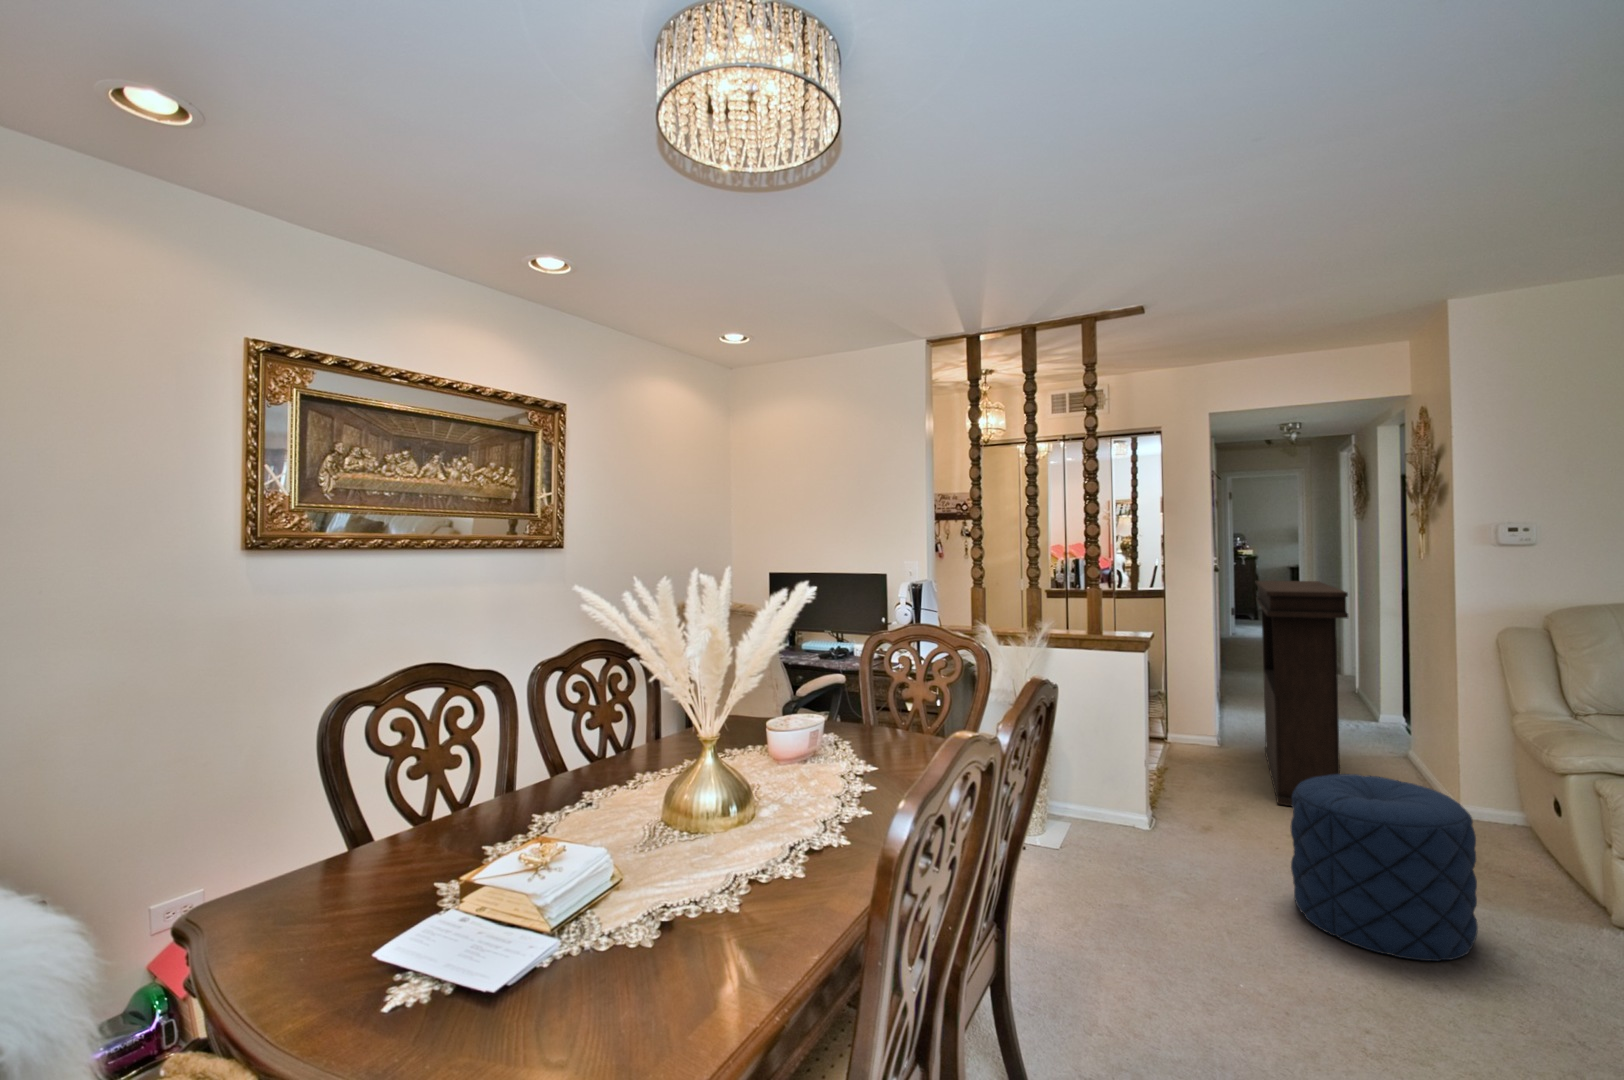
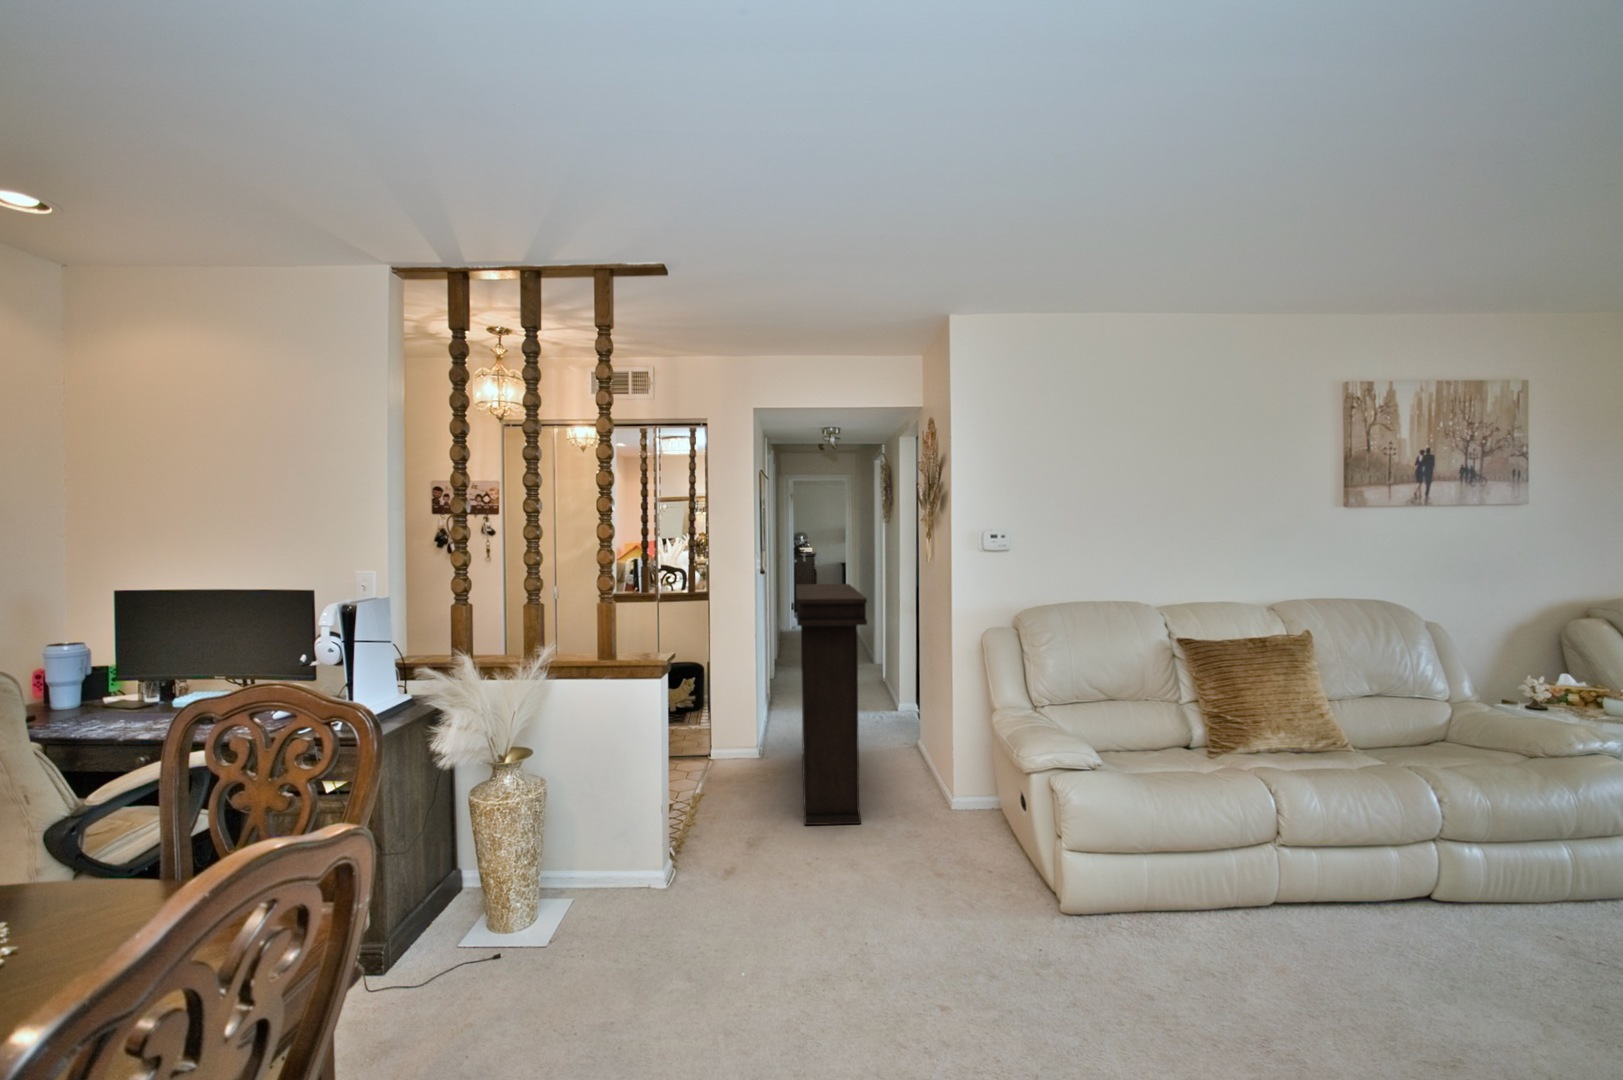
pouf: present [1291,774,1478,961] -> none [800,803,961,1016]

